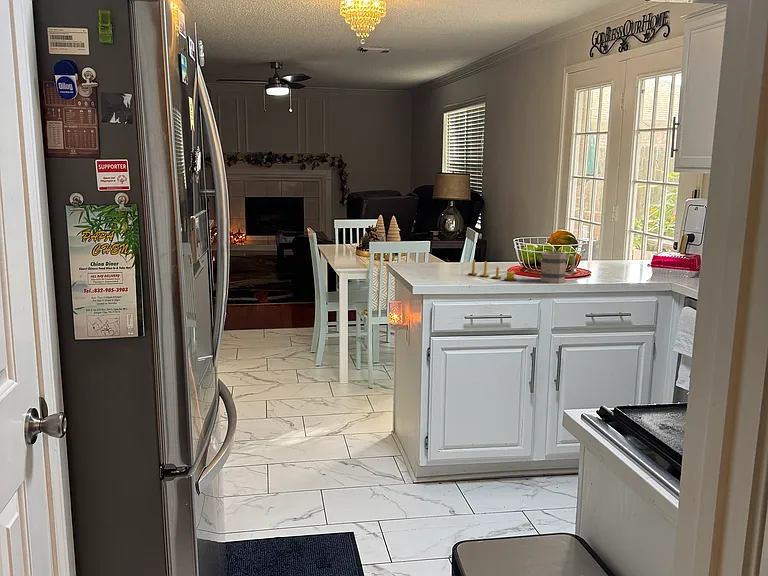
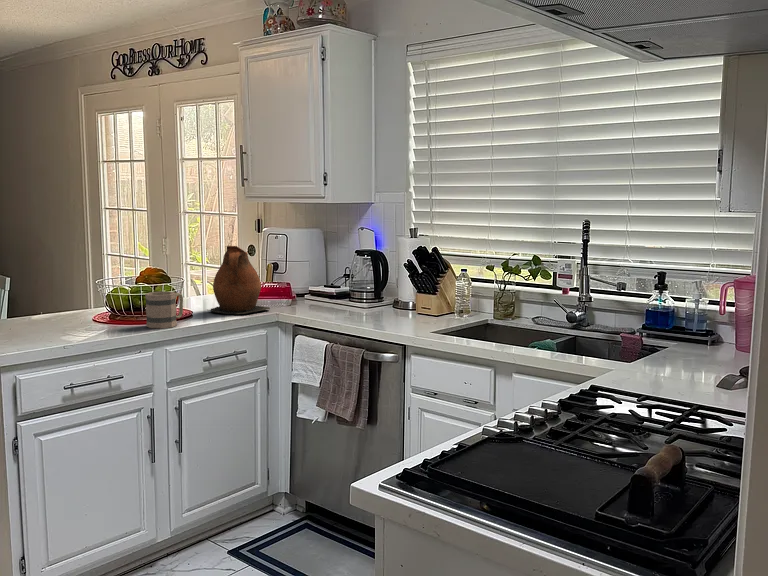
ceramic pitcher: none [605,215,667,280] -> present [210,246,270,314]
candle: present [468,260,516,281] -> none [48,310,120,332]

